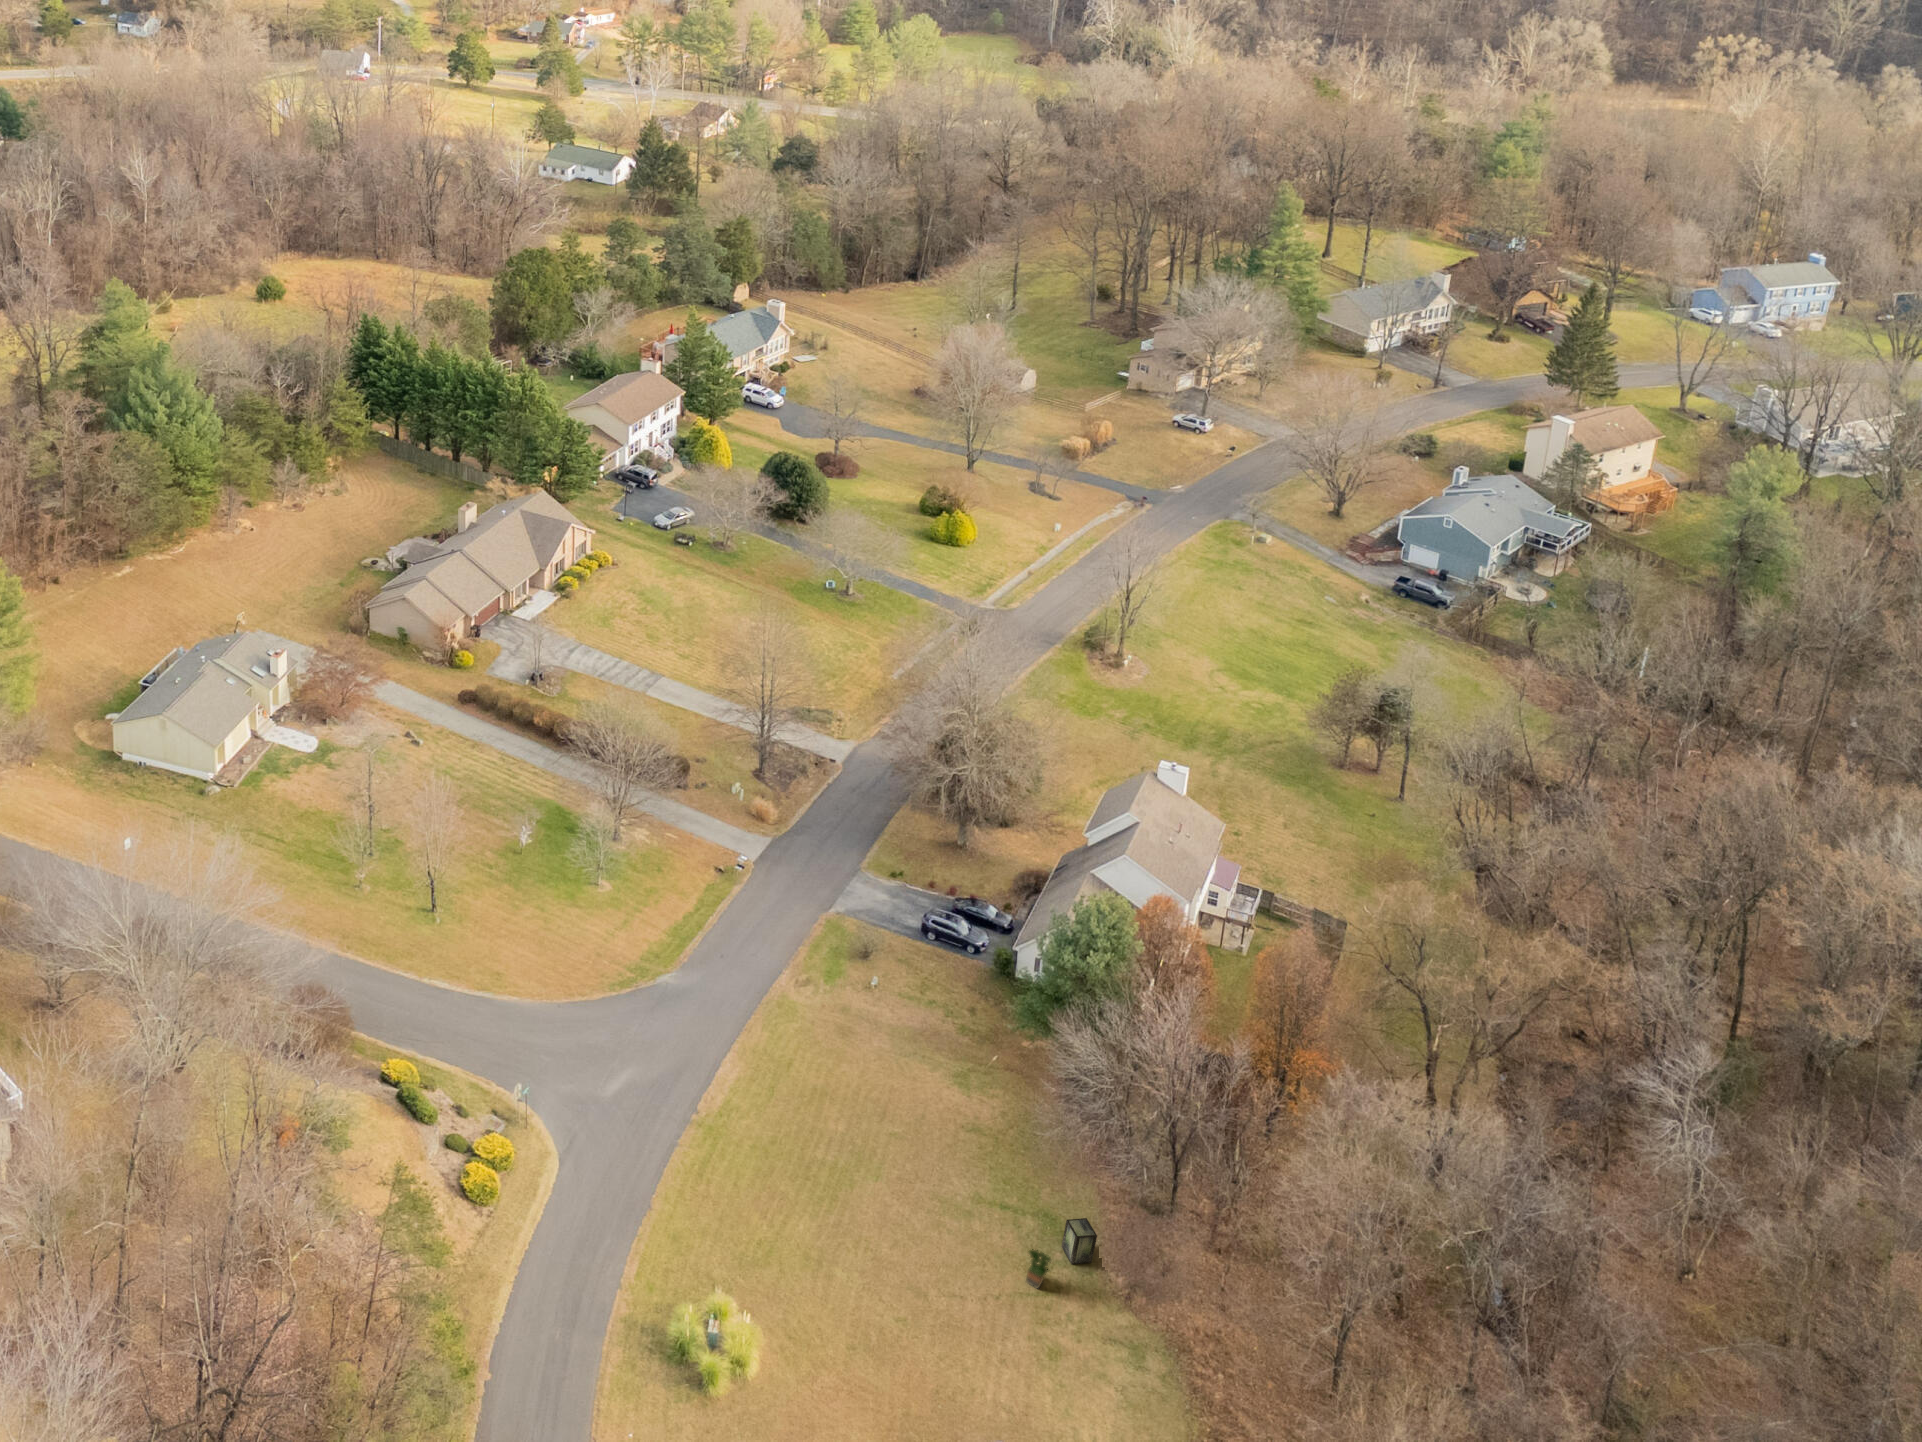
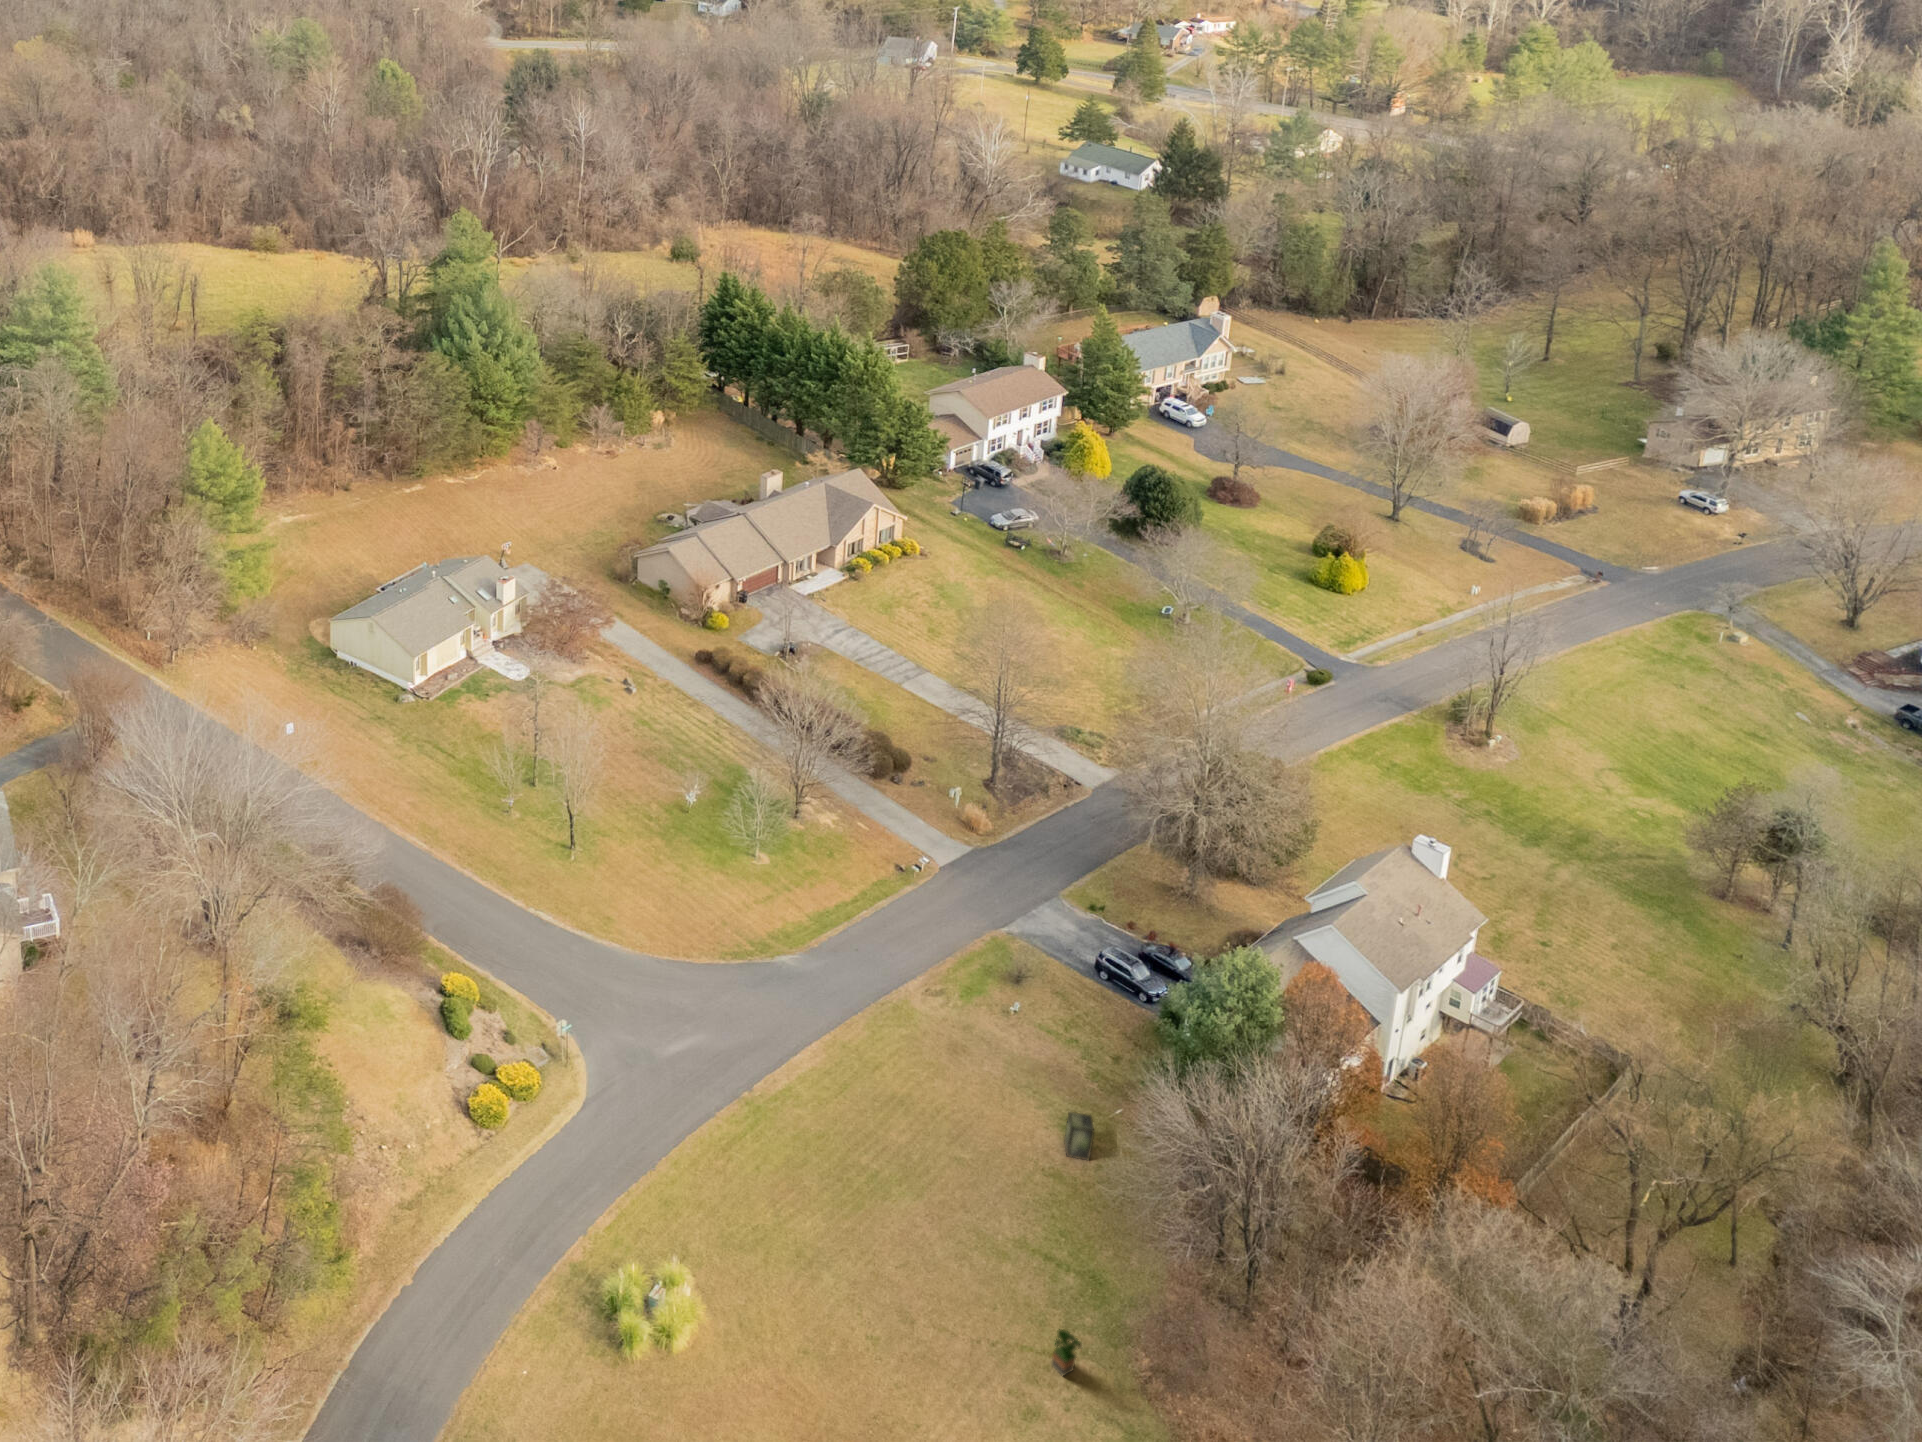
storage box: present [1061,1218,1097,1264] -> present [1064,1112,1094,1160]

